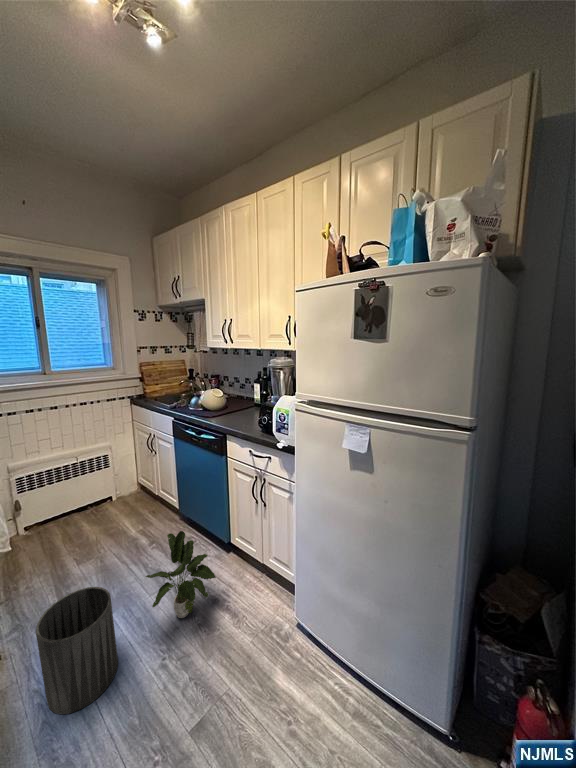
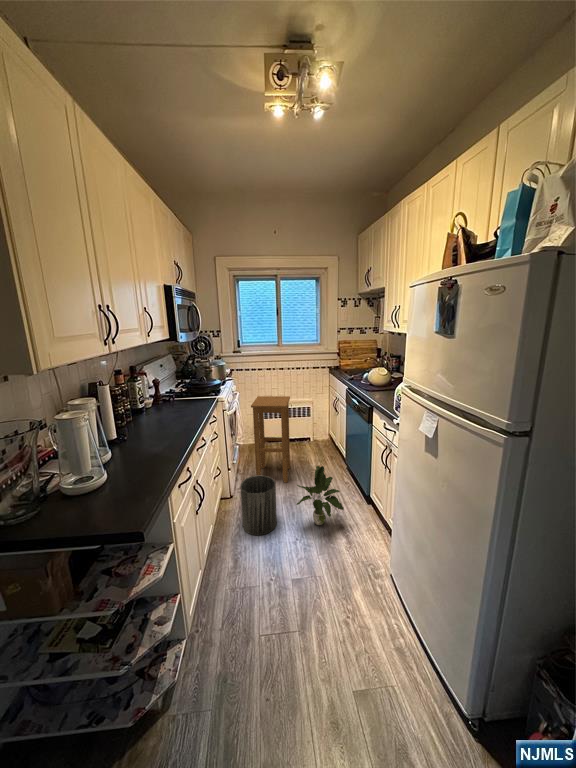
stool: none [19,446,105,605] -> present [251,396,290,483]

